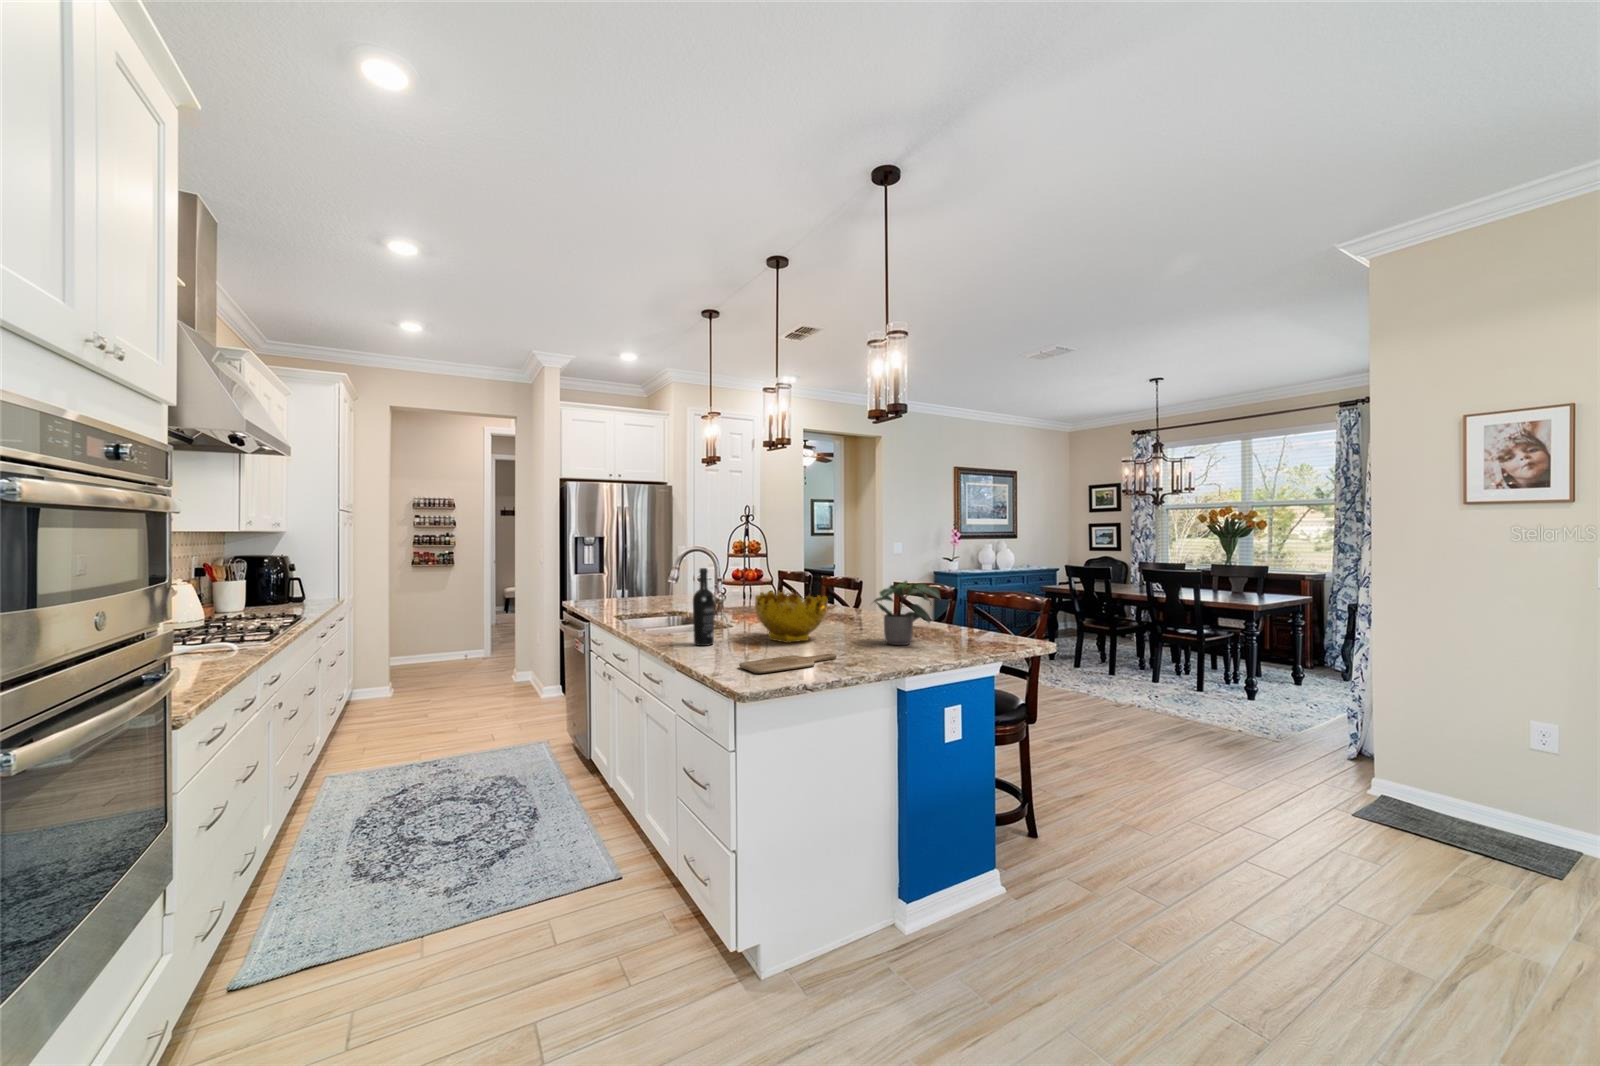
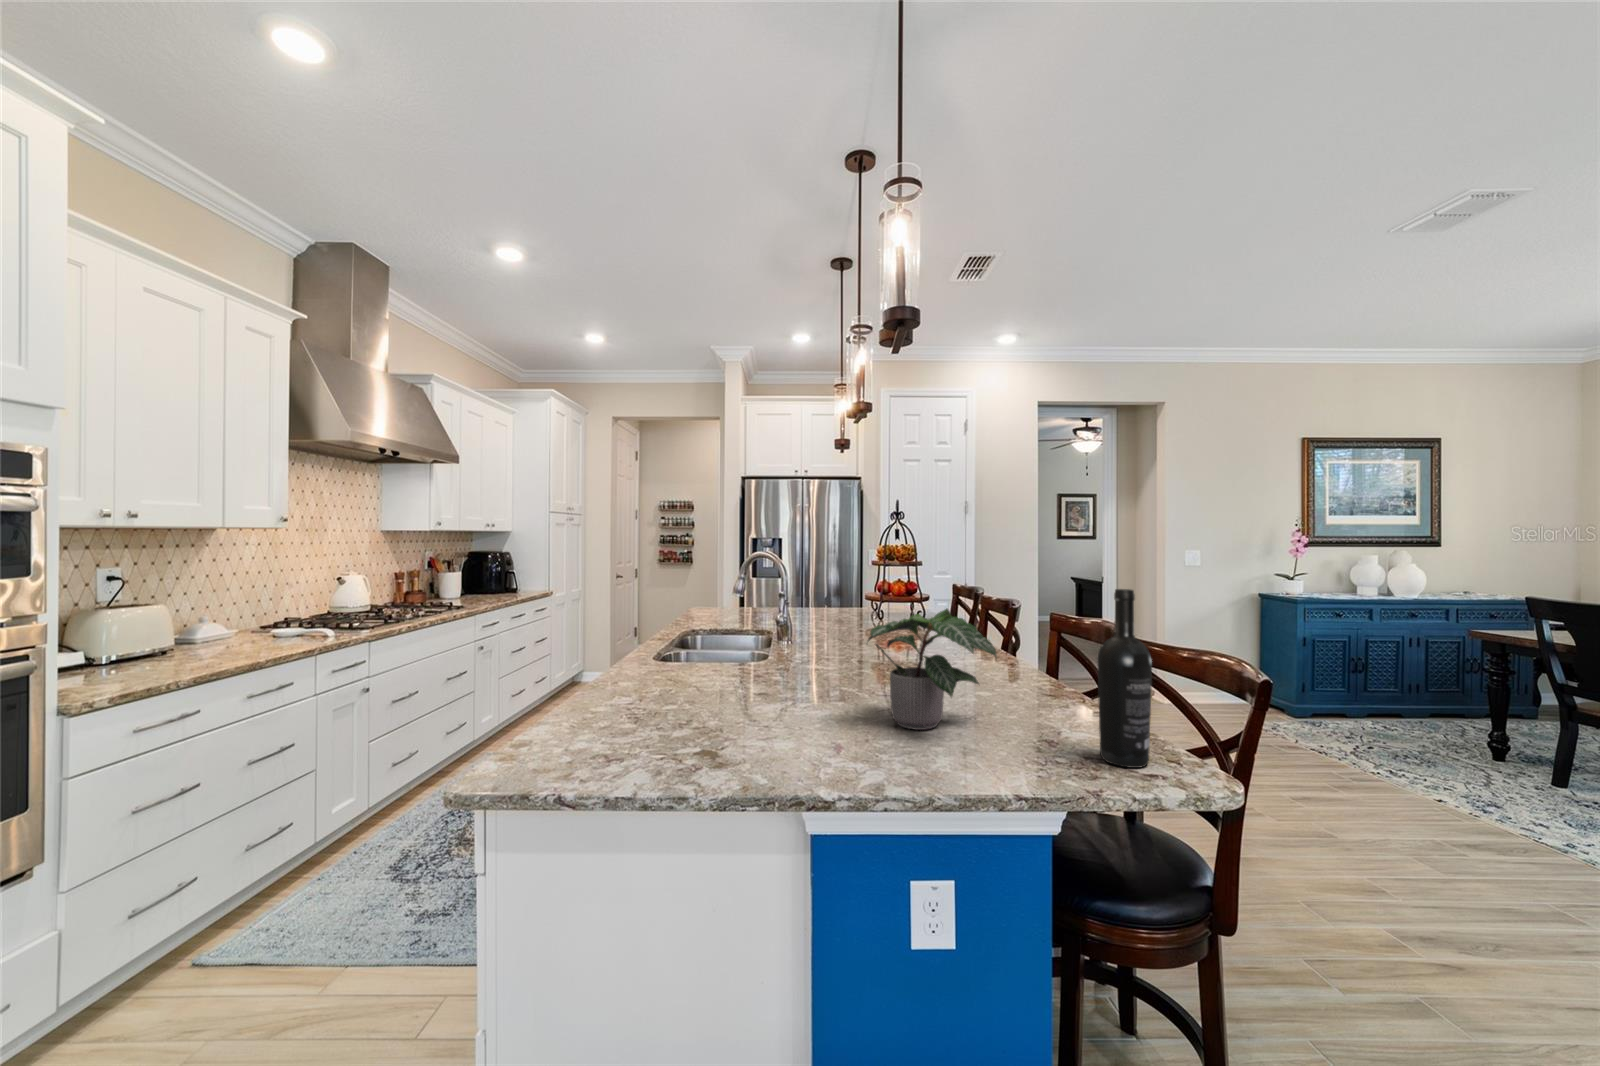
wine bottle: present [693,568,715,646] -> present [1097,589,1152,768]
decorative bowl: present [755,591,828,643] -> none [722,611,837,695]
cutting board: present [739,654,837,673] -> none [555,724,746,753]

